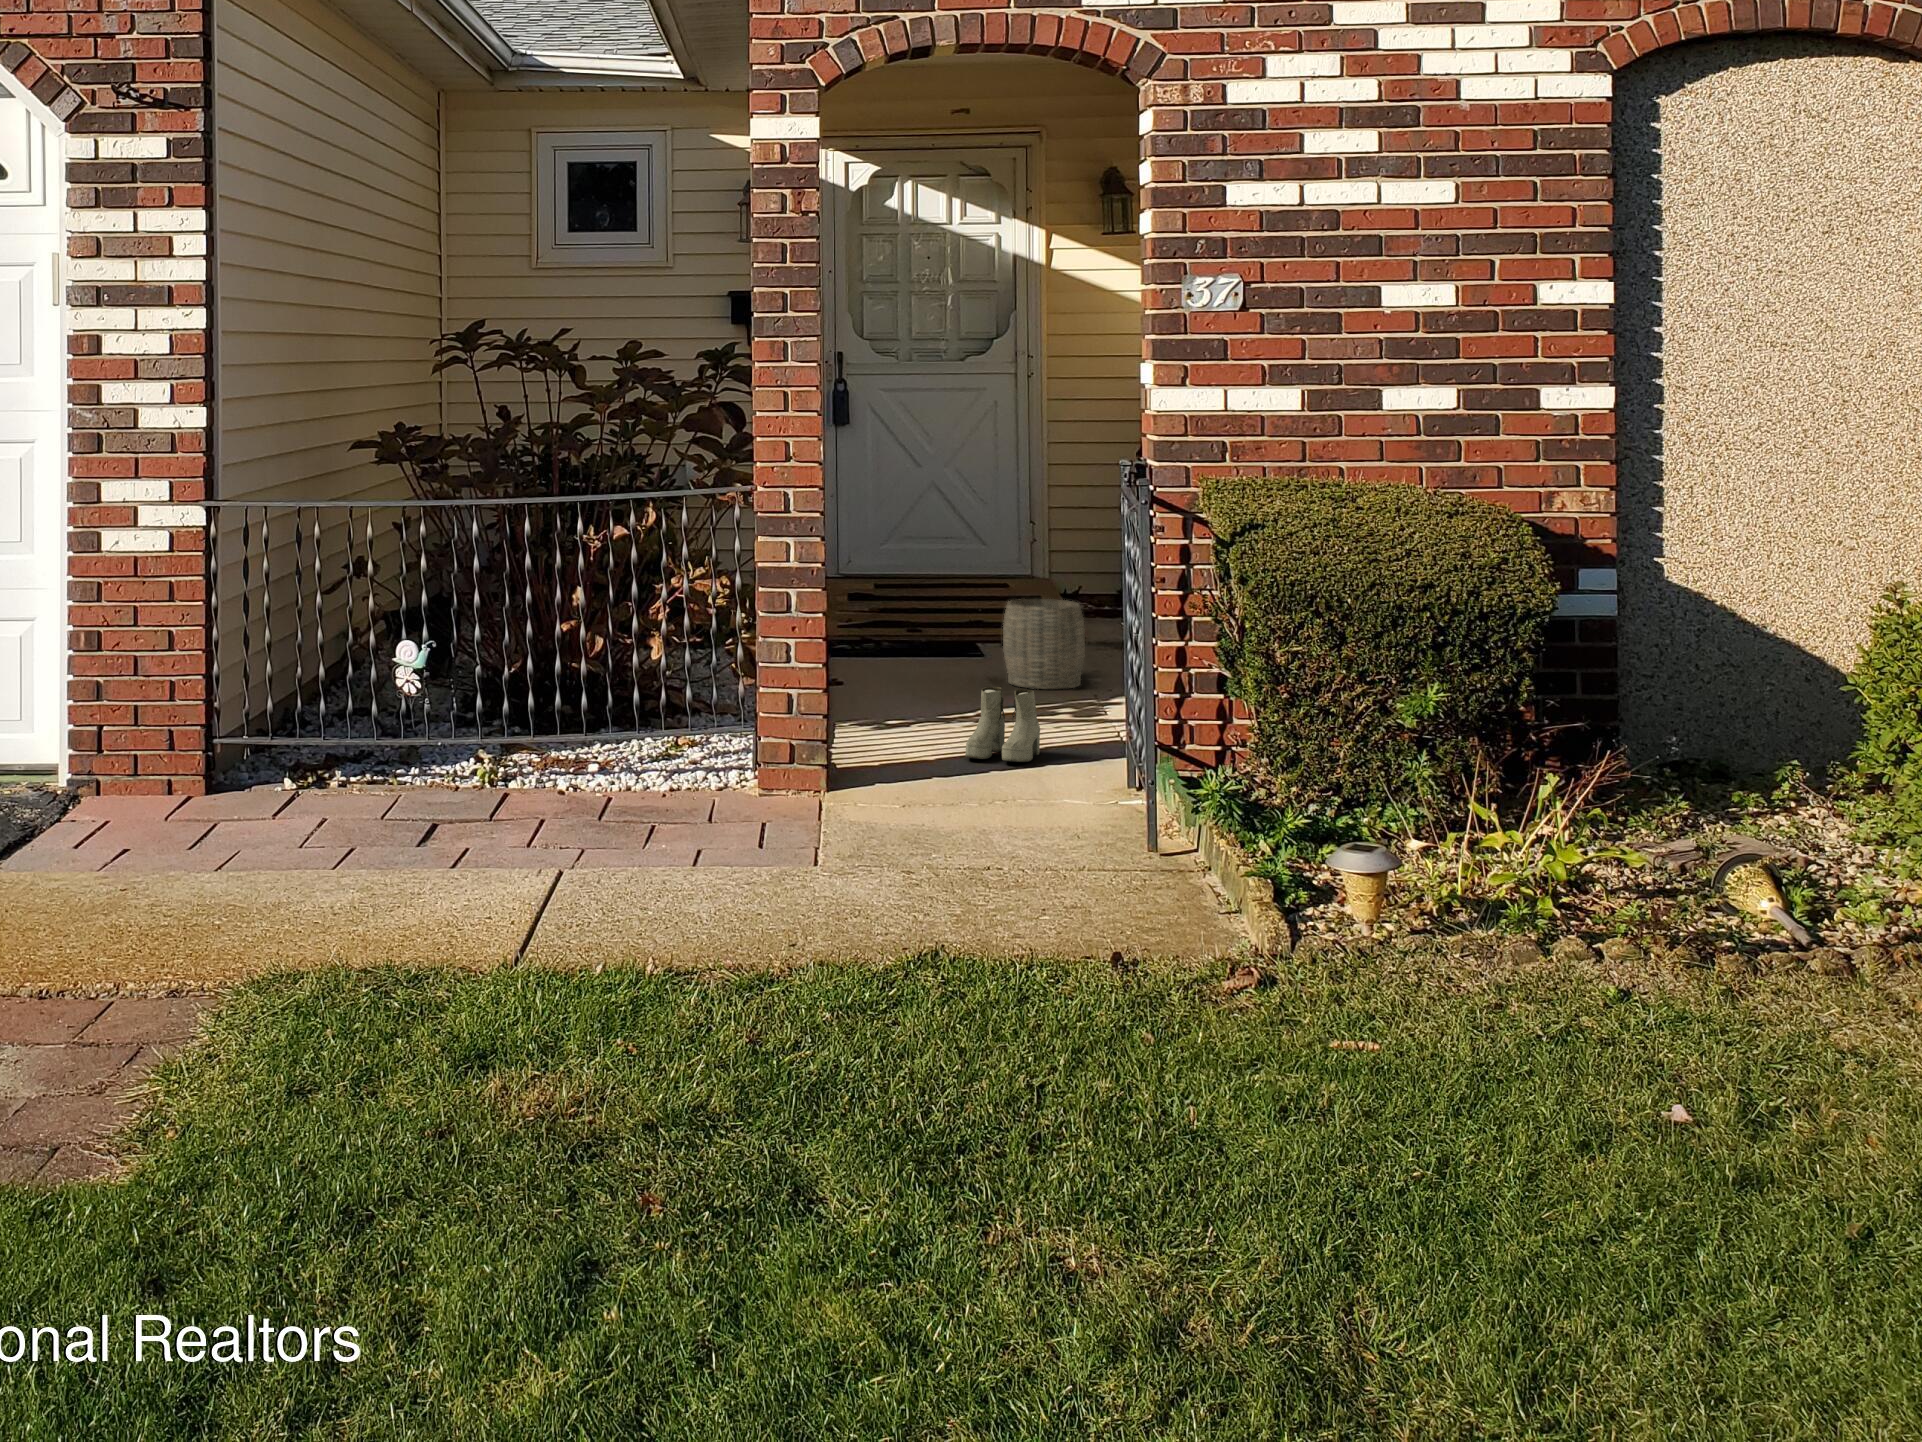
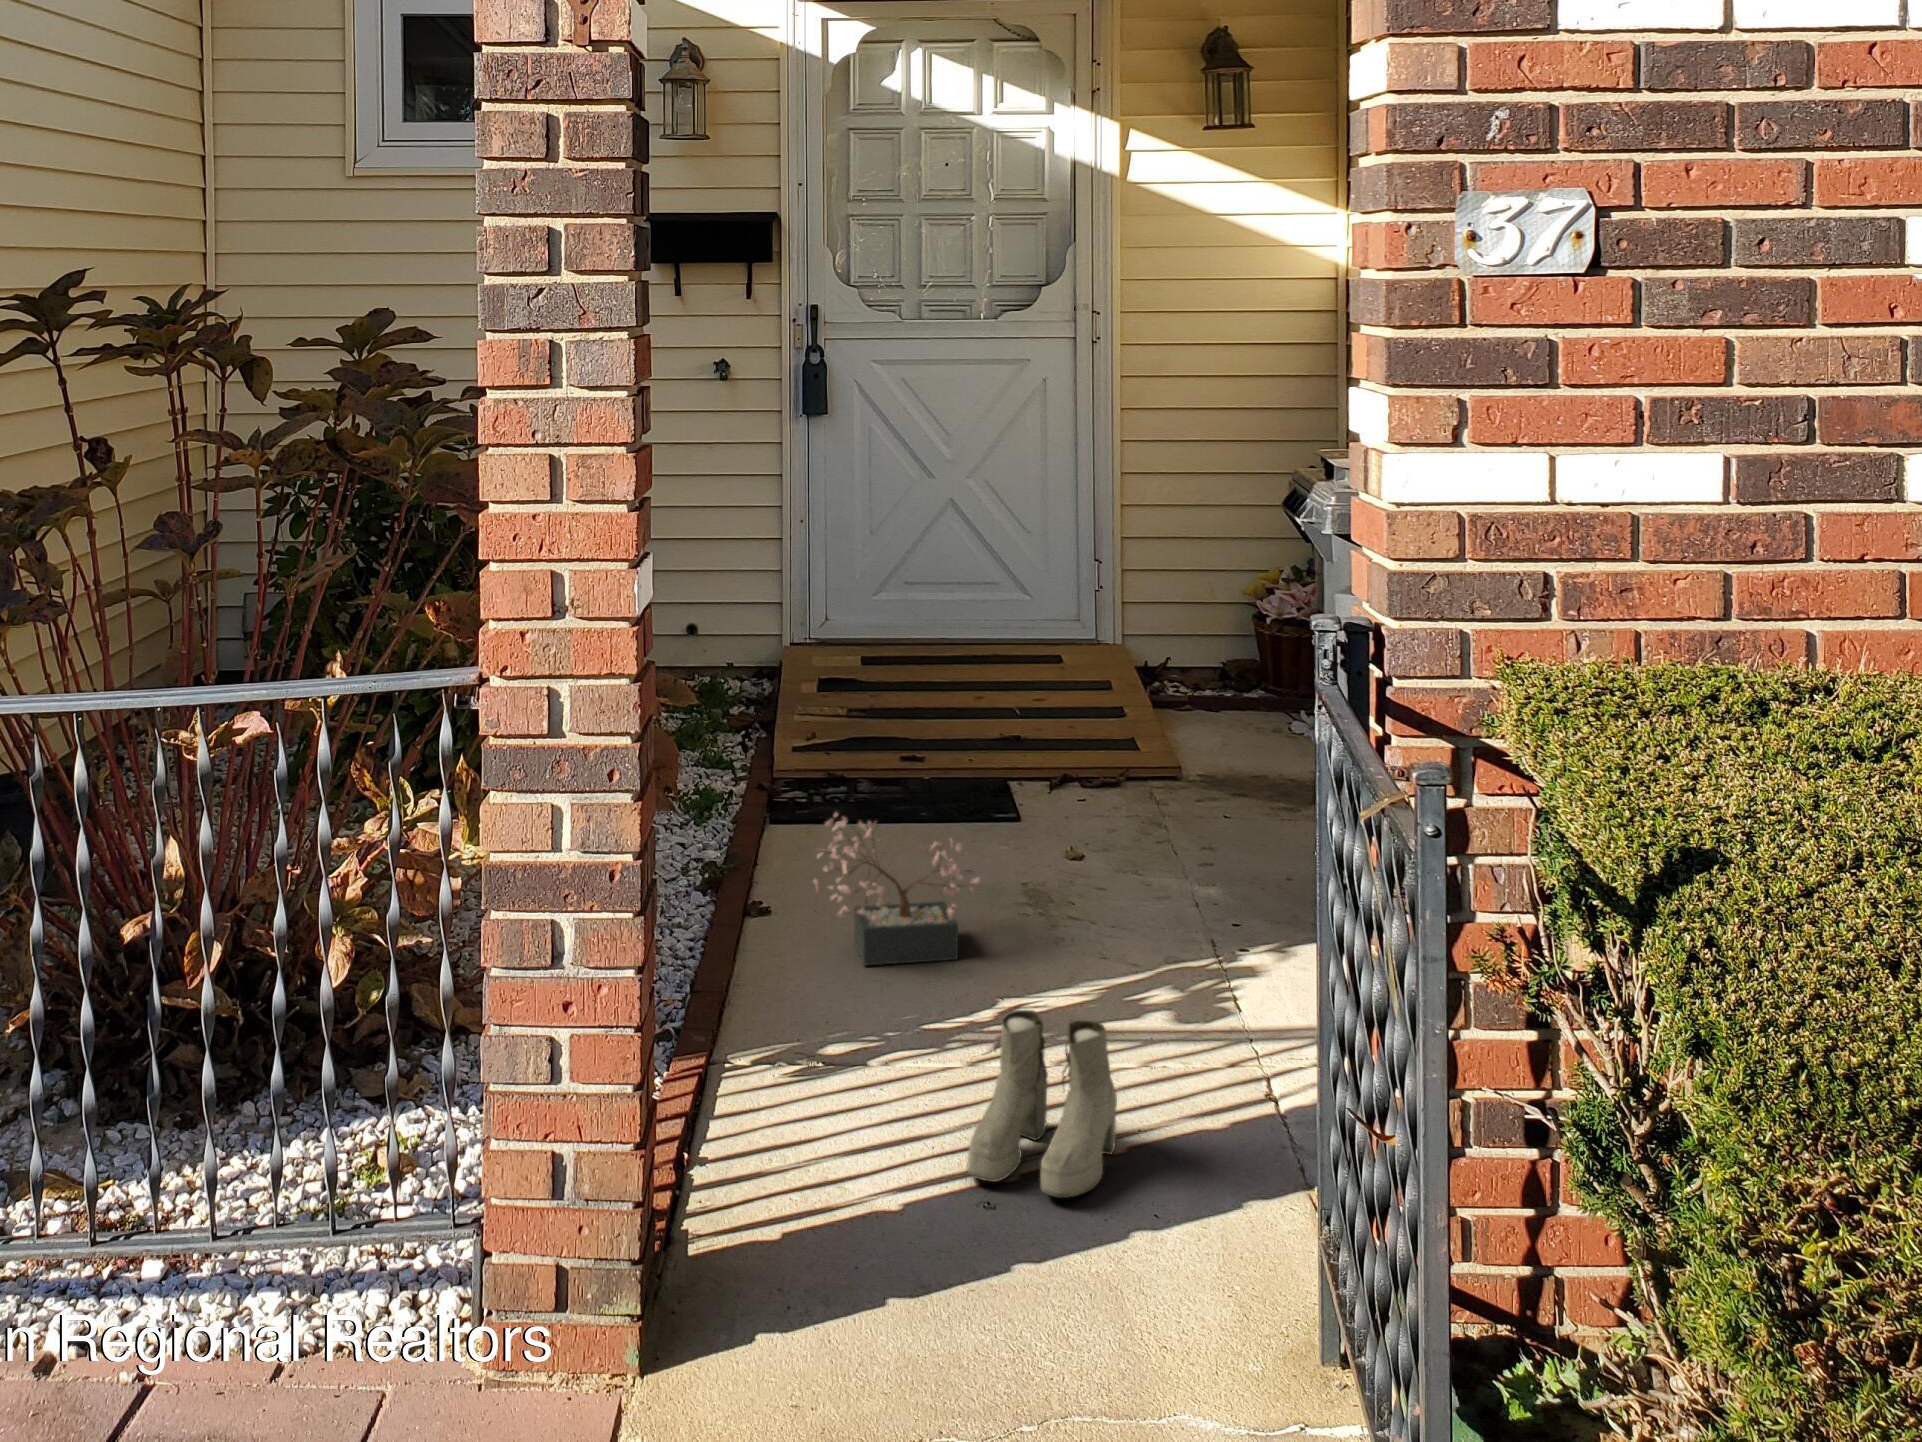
woven basket: present [1003,599,1085,689] -> none [1048,725,1184,894]
decorative plant: none [870,628,965,709] -> present [813,813,980,965]

